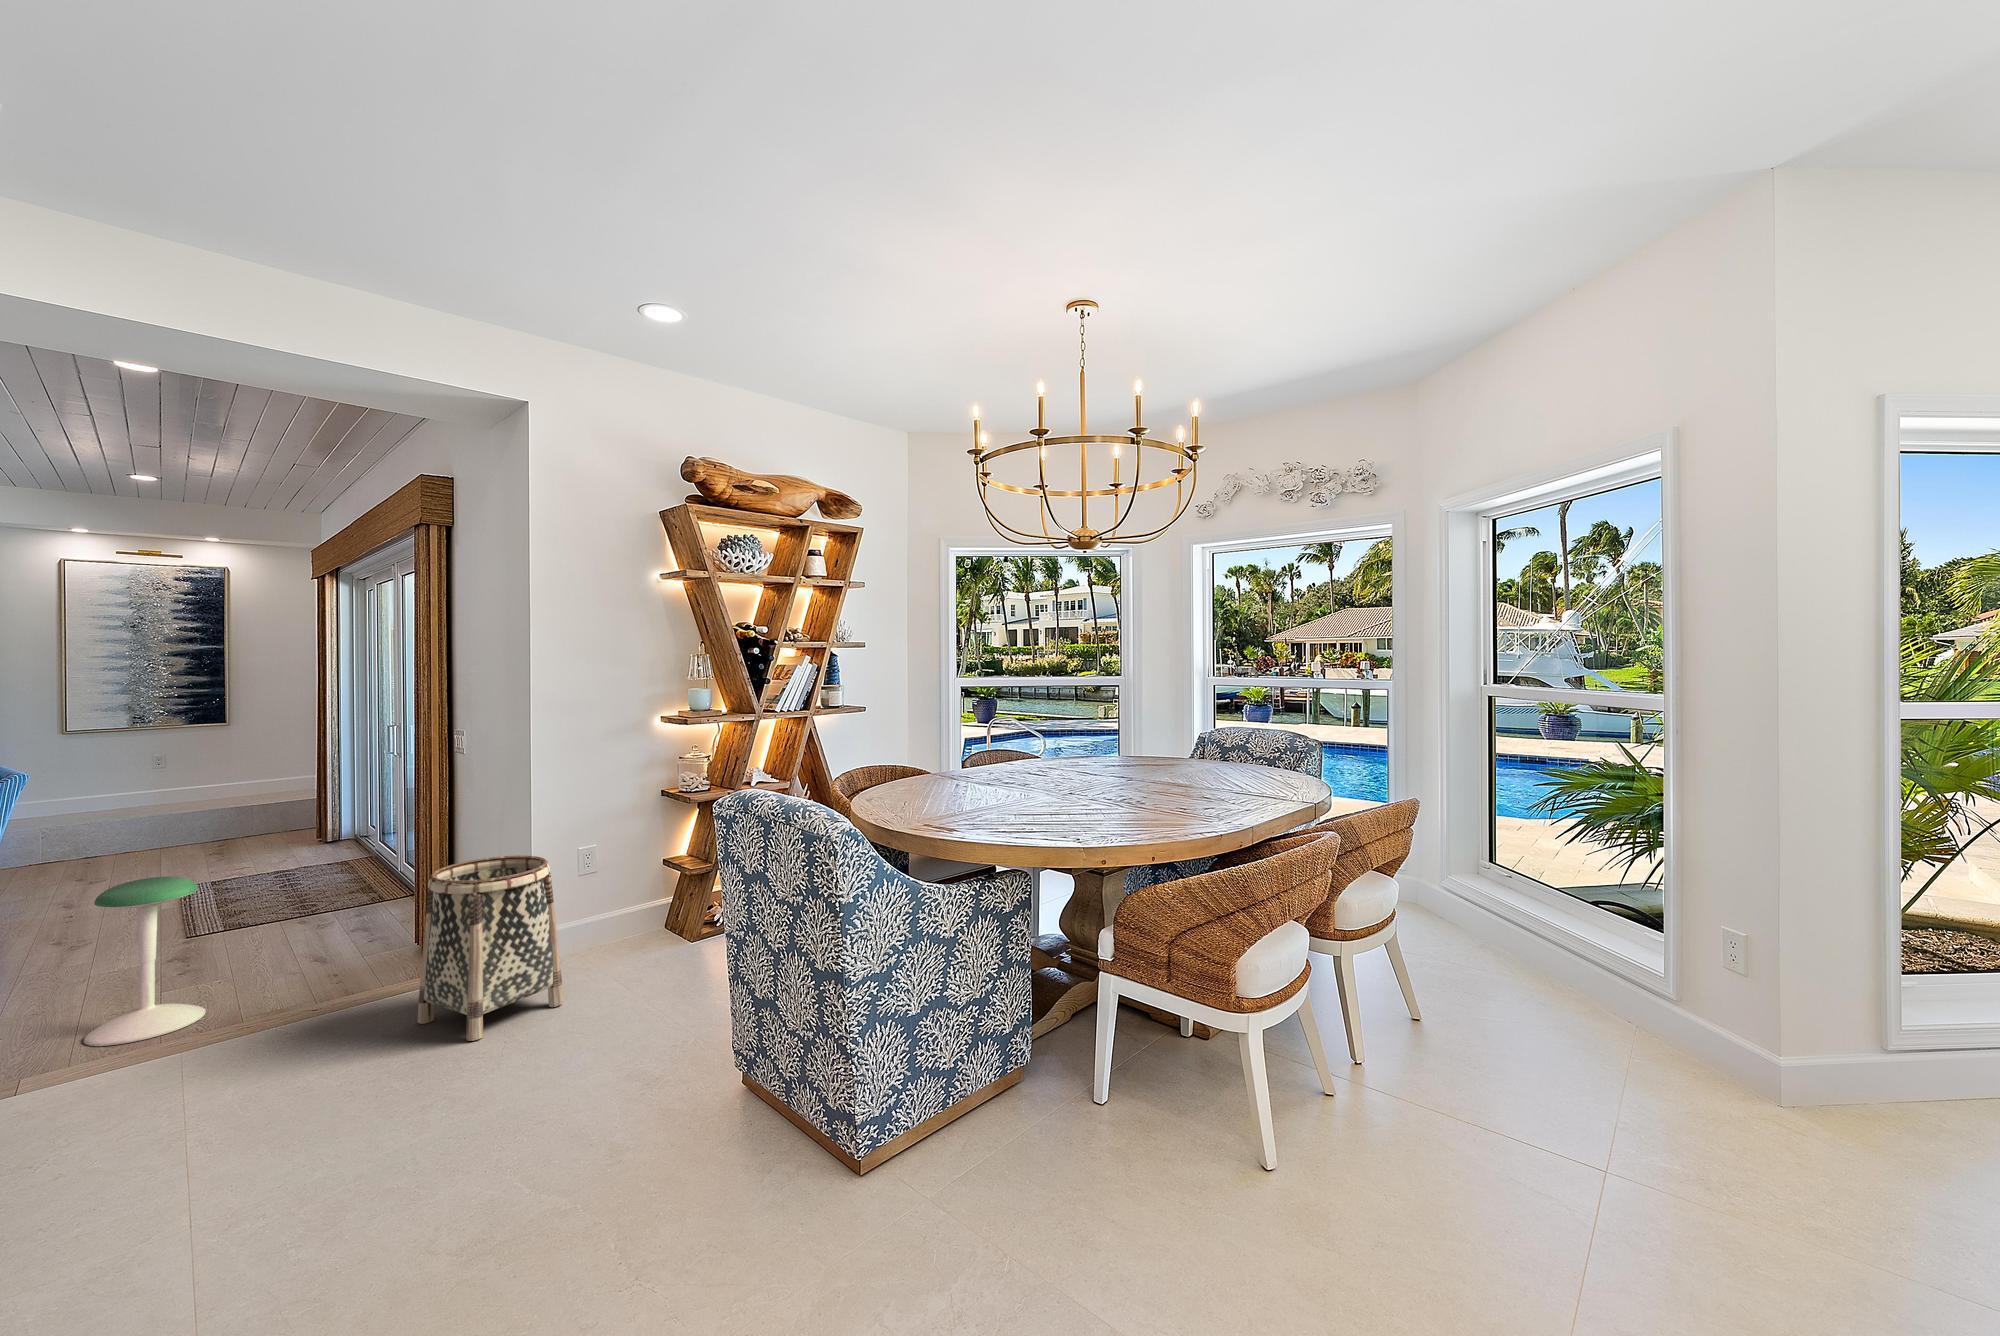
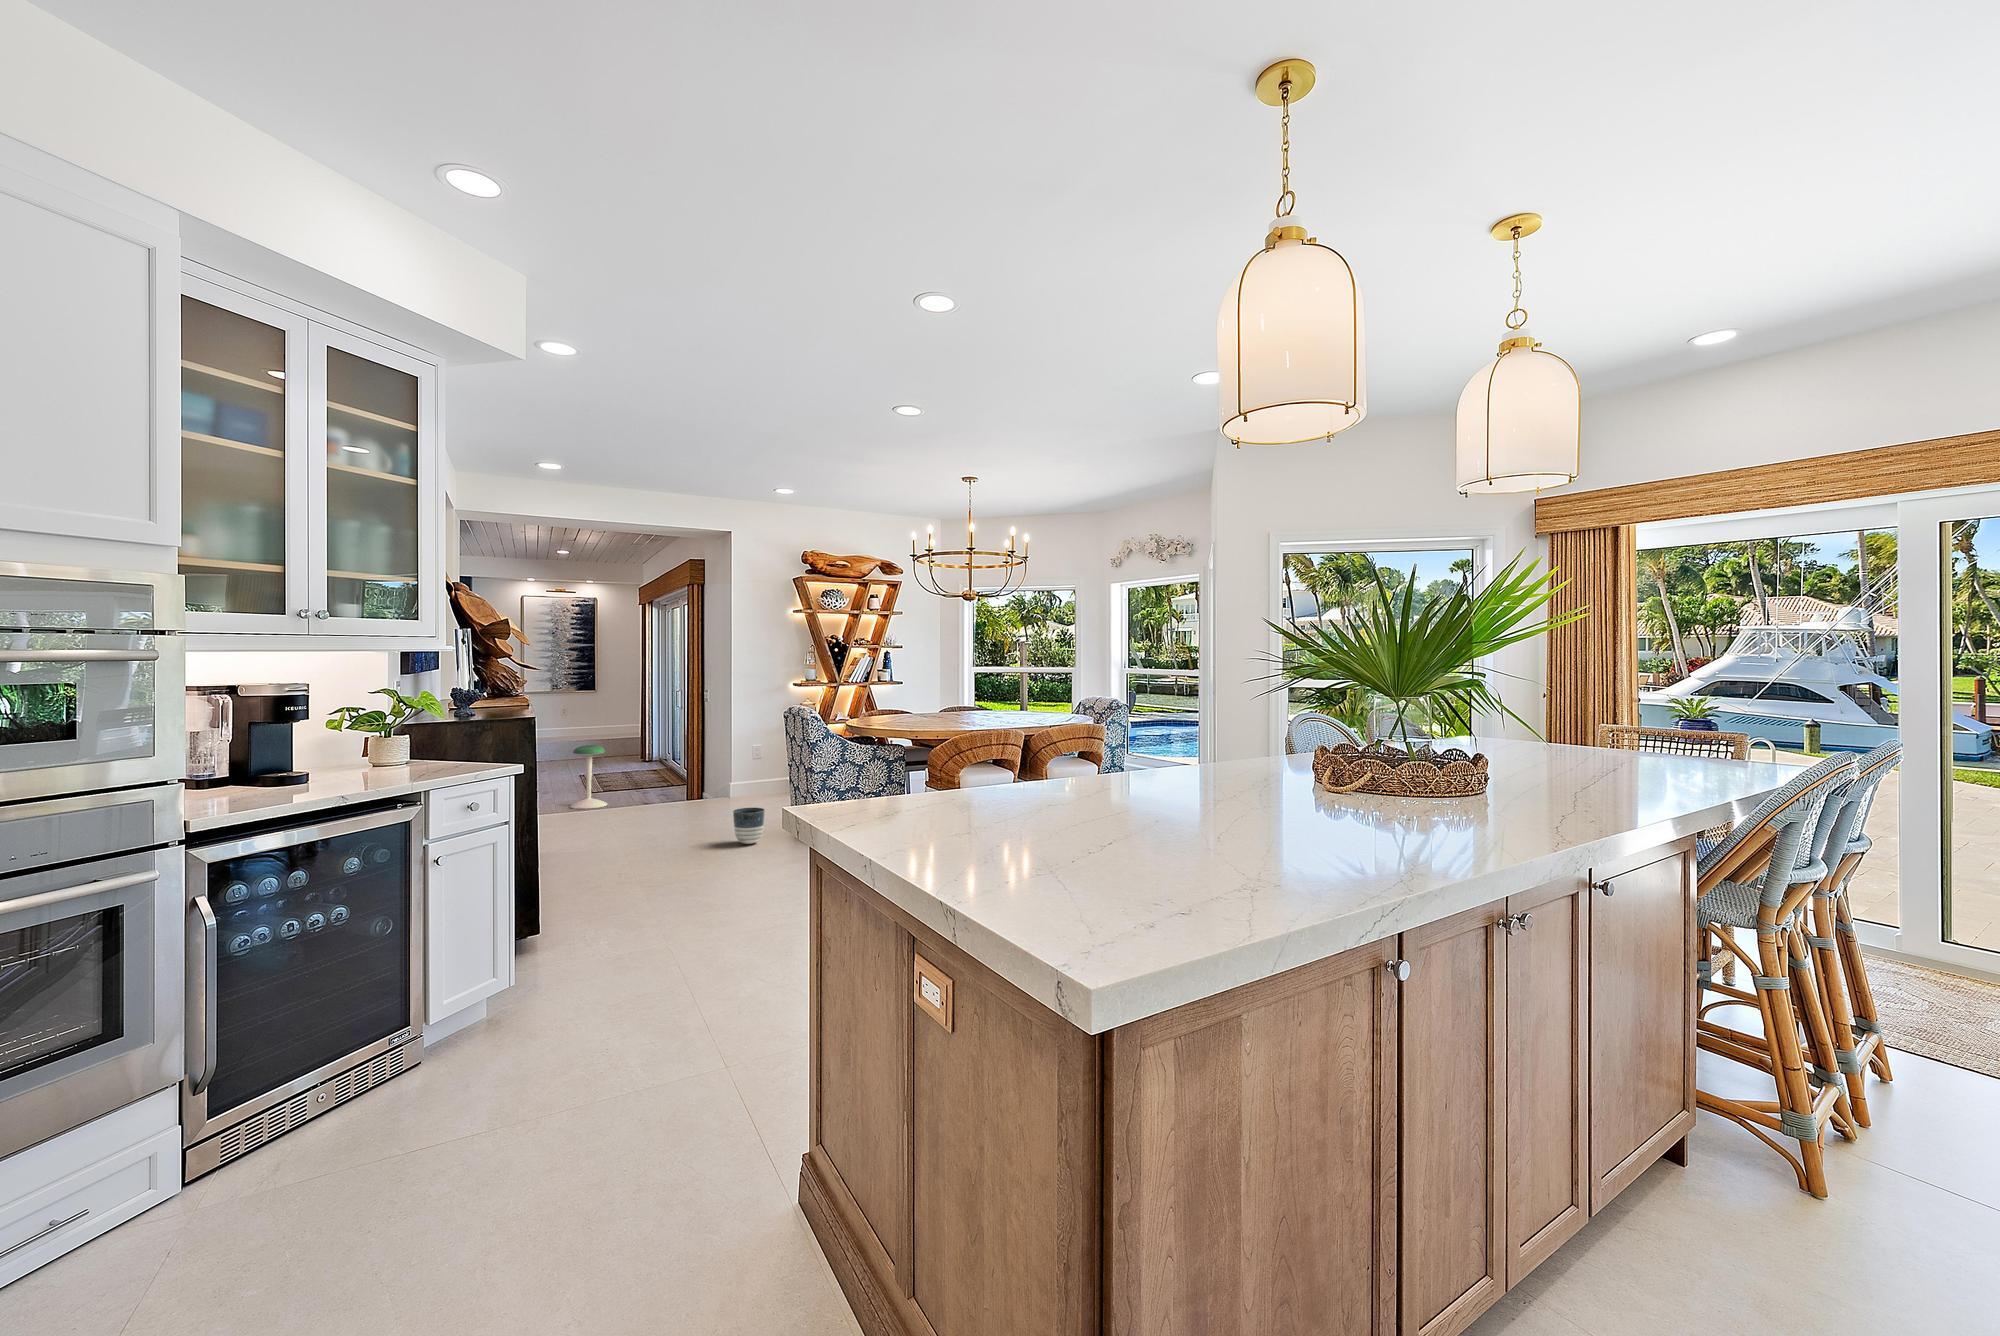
basket: present [418,855,563,1041] -> none [683,745,740,817]
planter: none [590,1057,680,1175] -> present [733,808,765,844]

